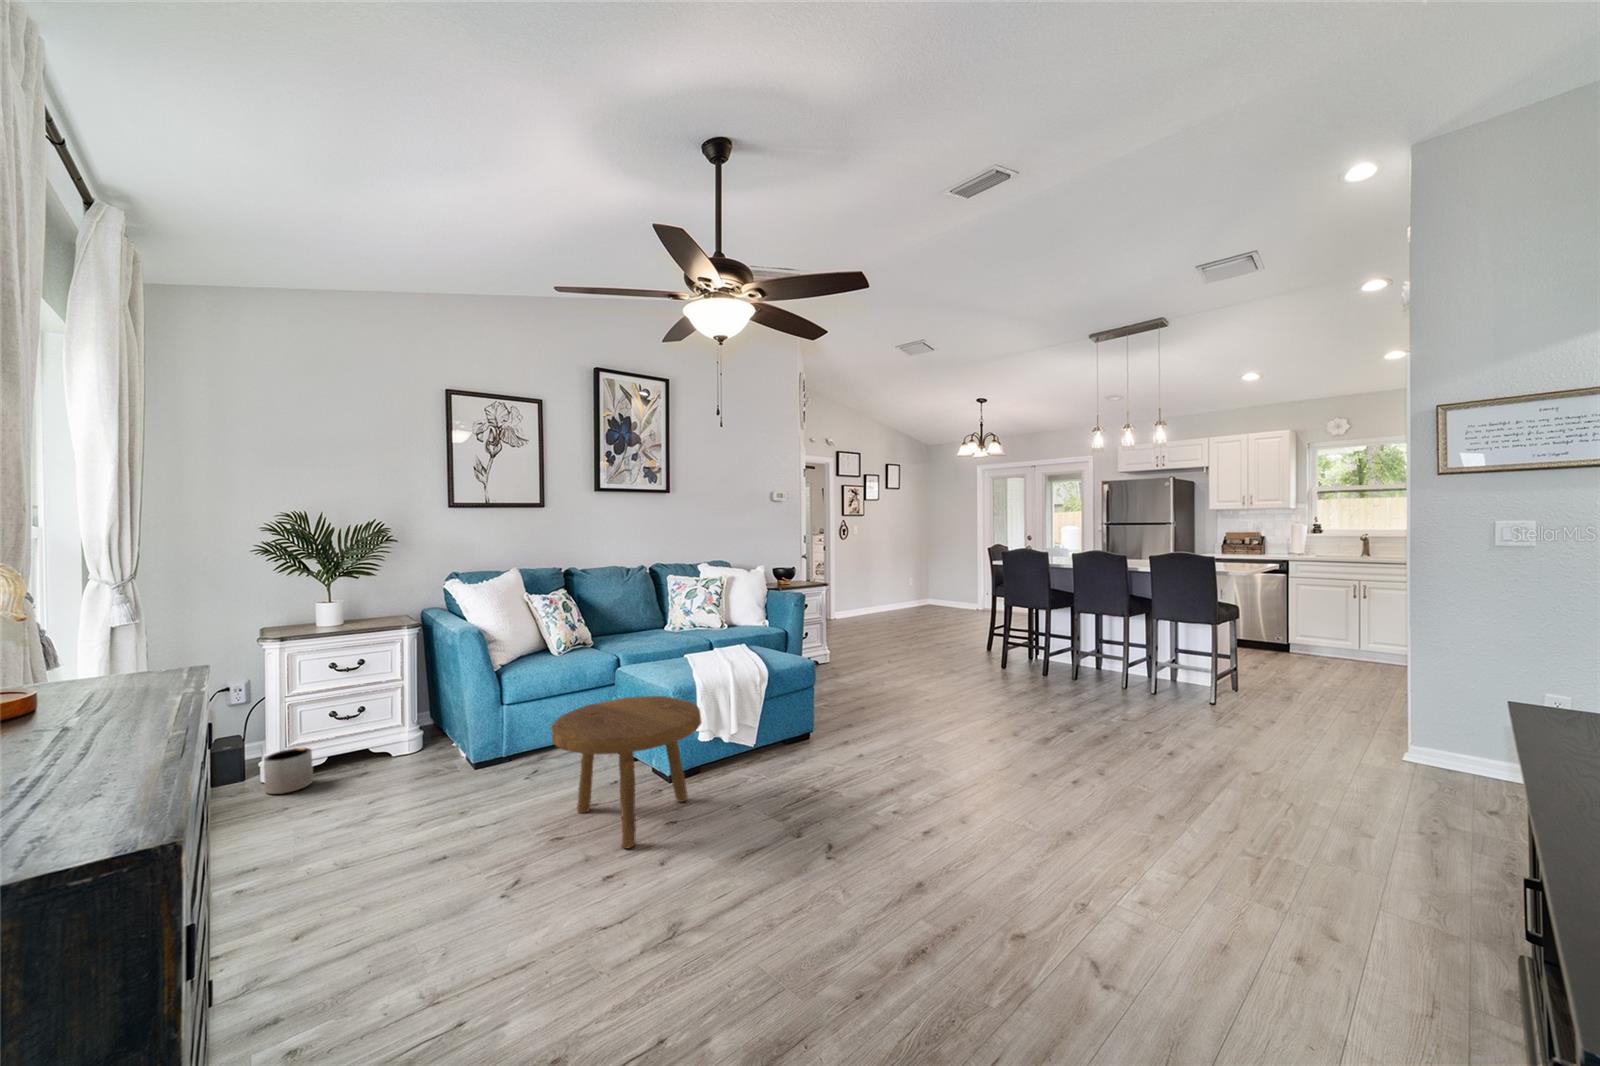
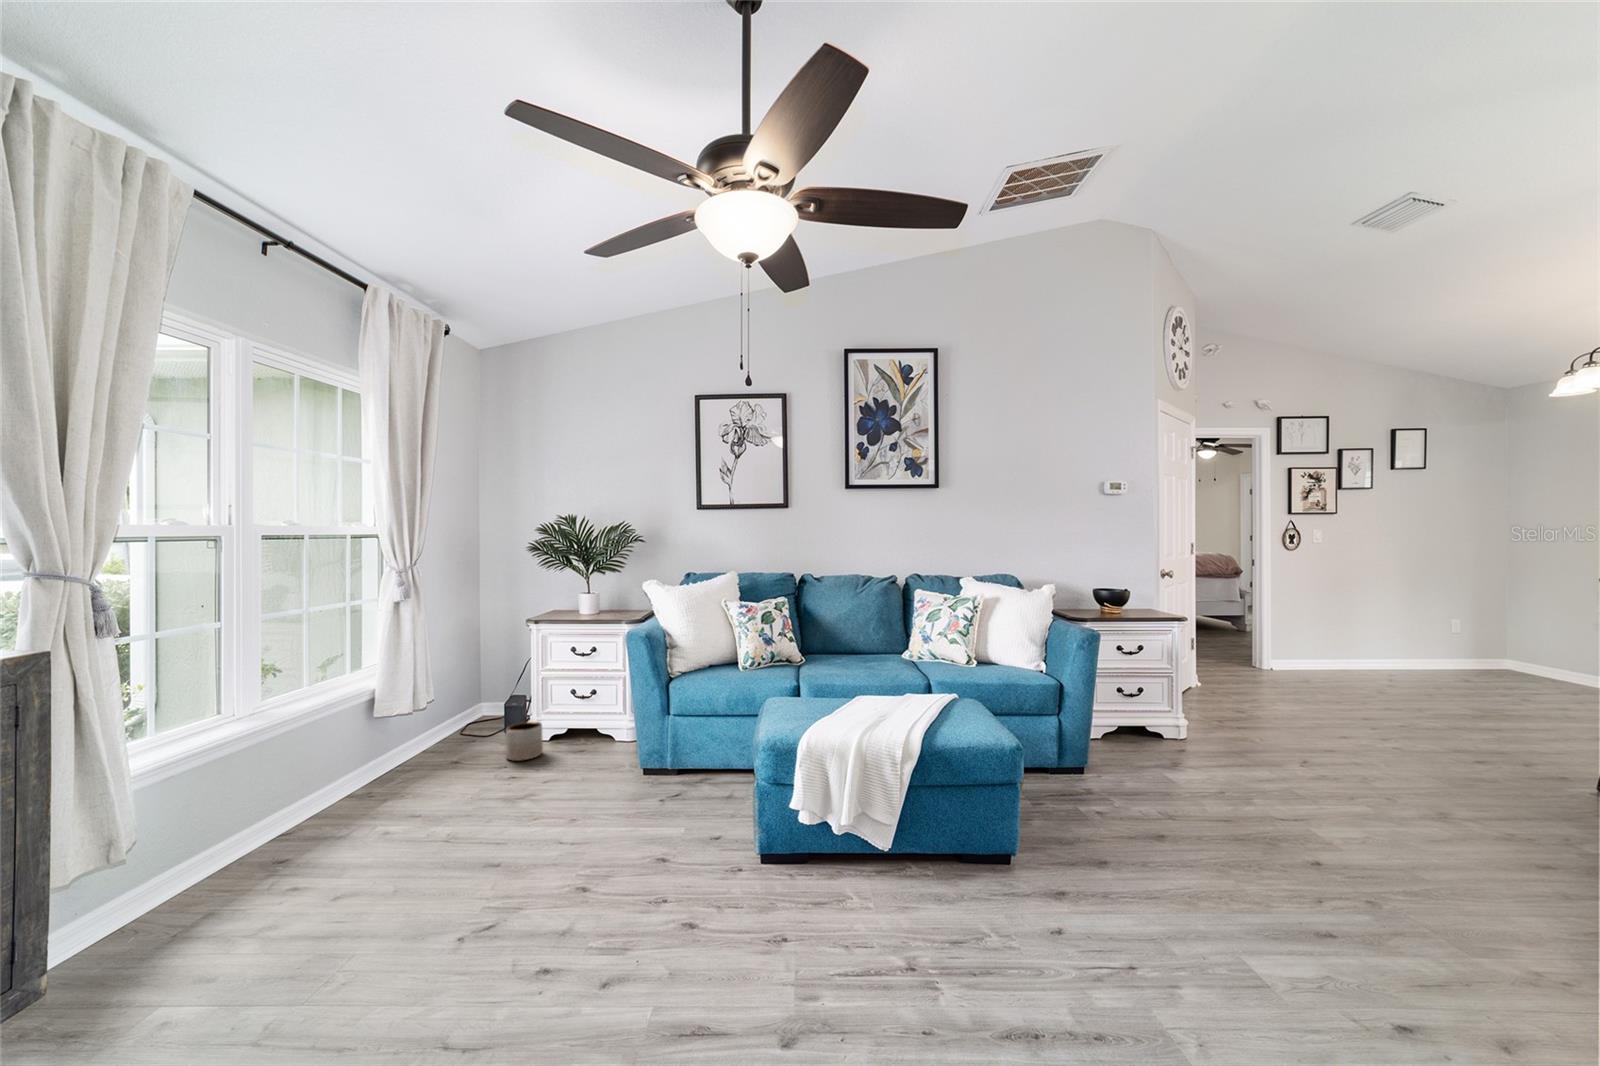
footstool: present [551,696,701,848] -> none [558,740,758,958]

